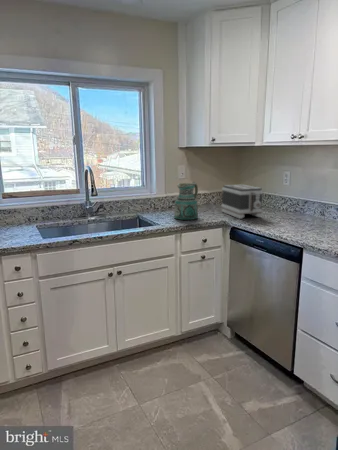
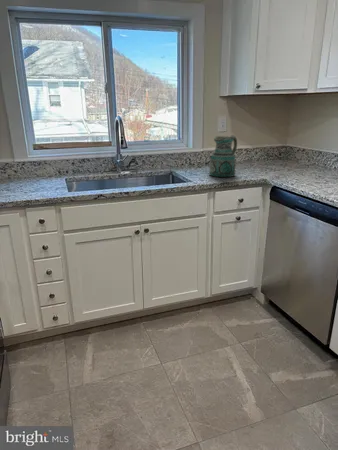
toaster: present [222,184,263,219] -> none [263,139,311,177]

